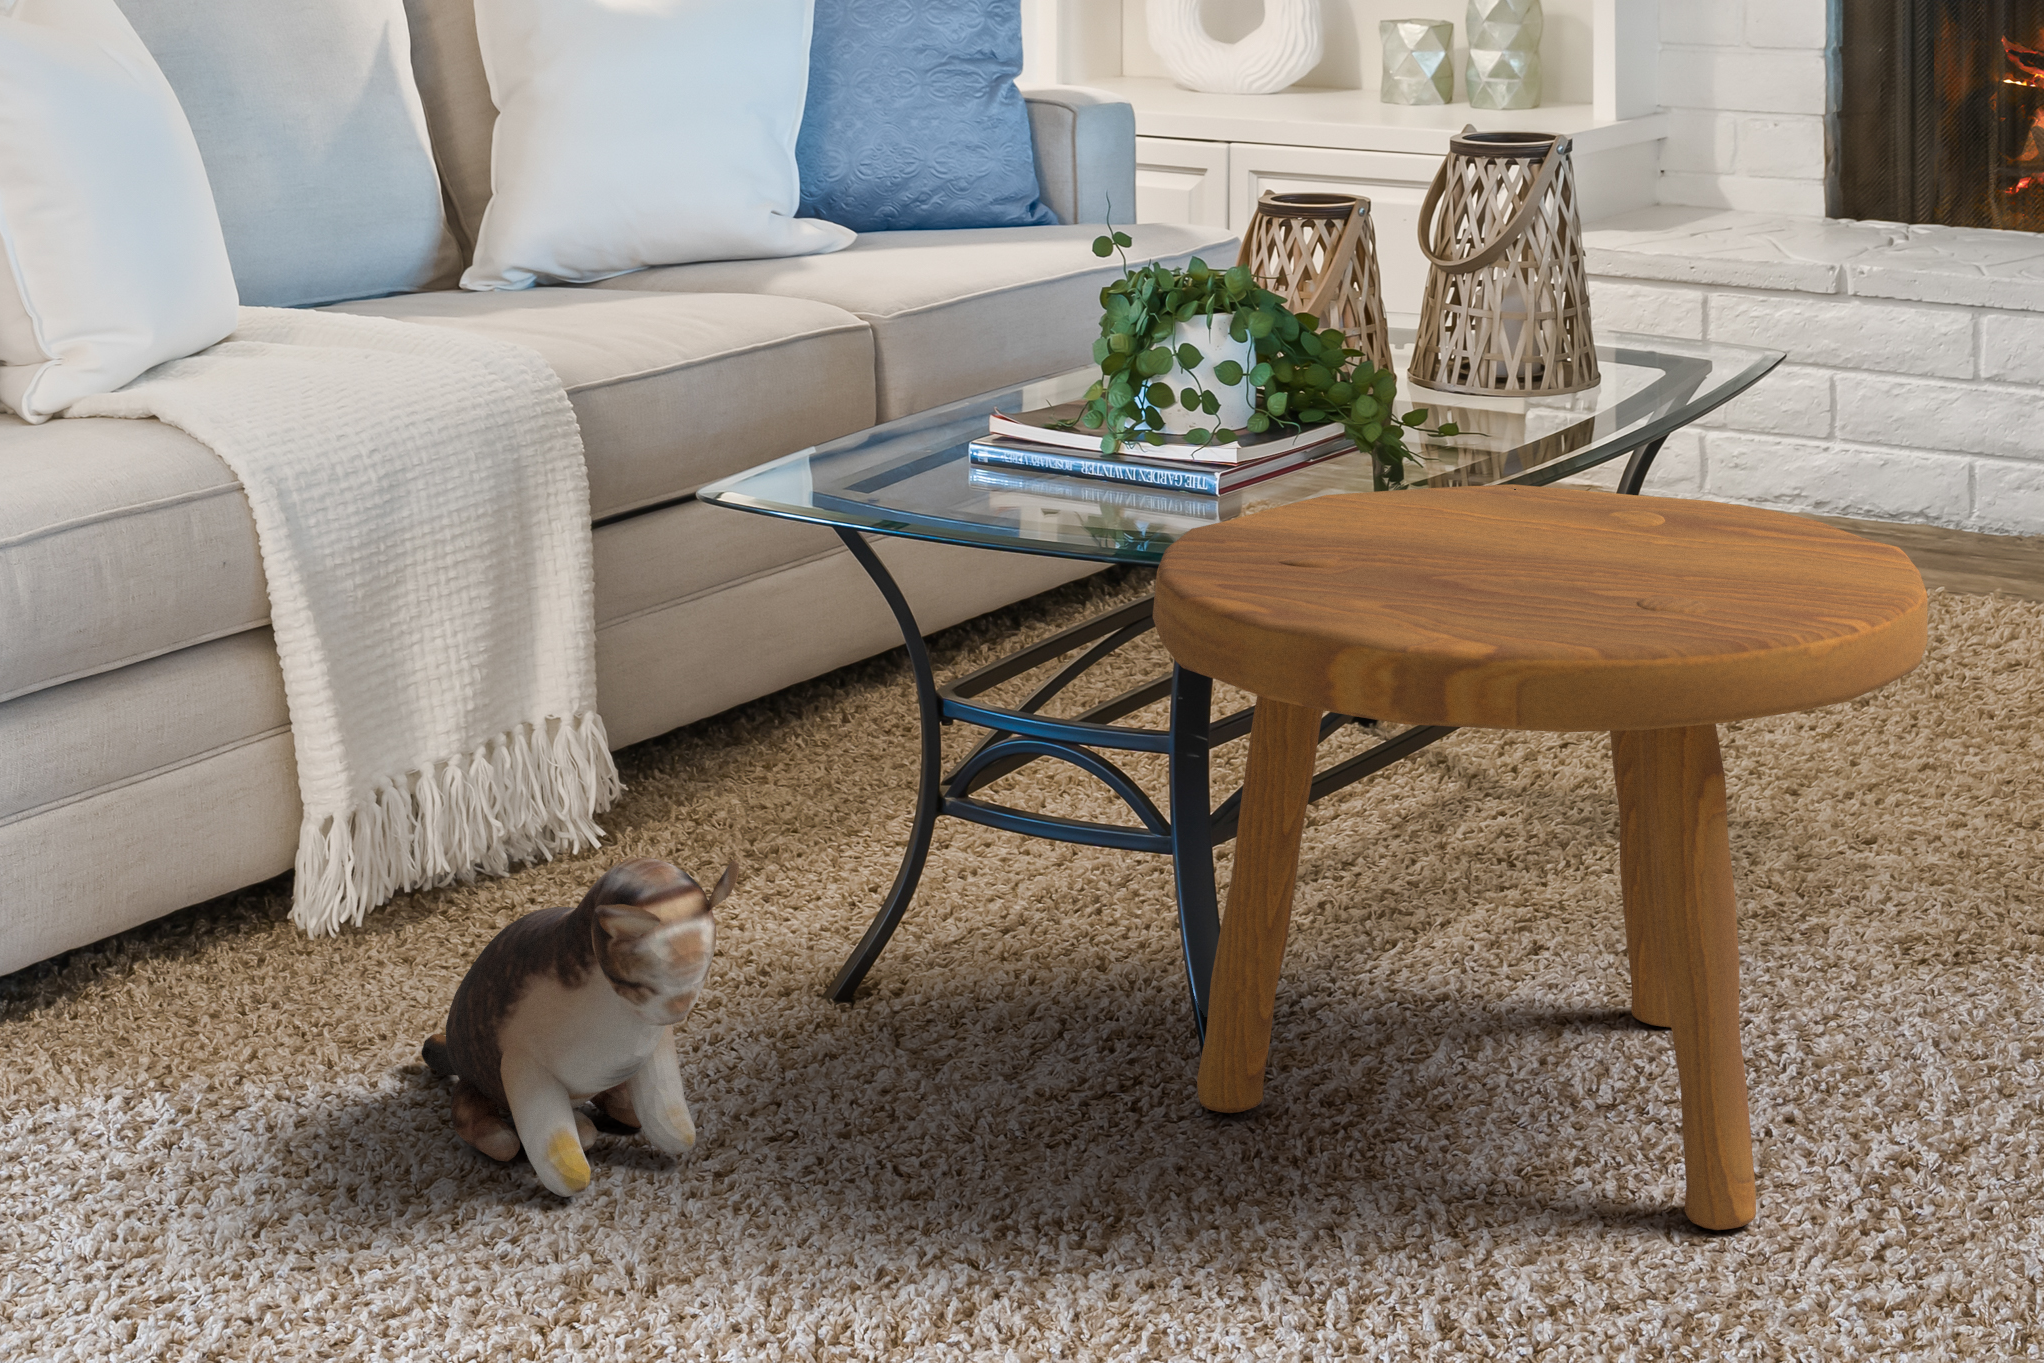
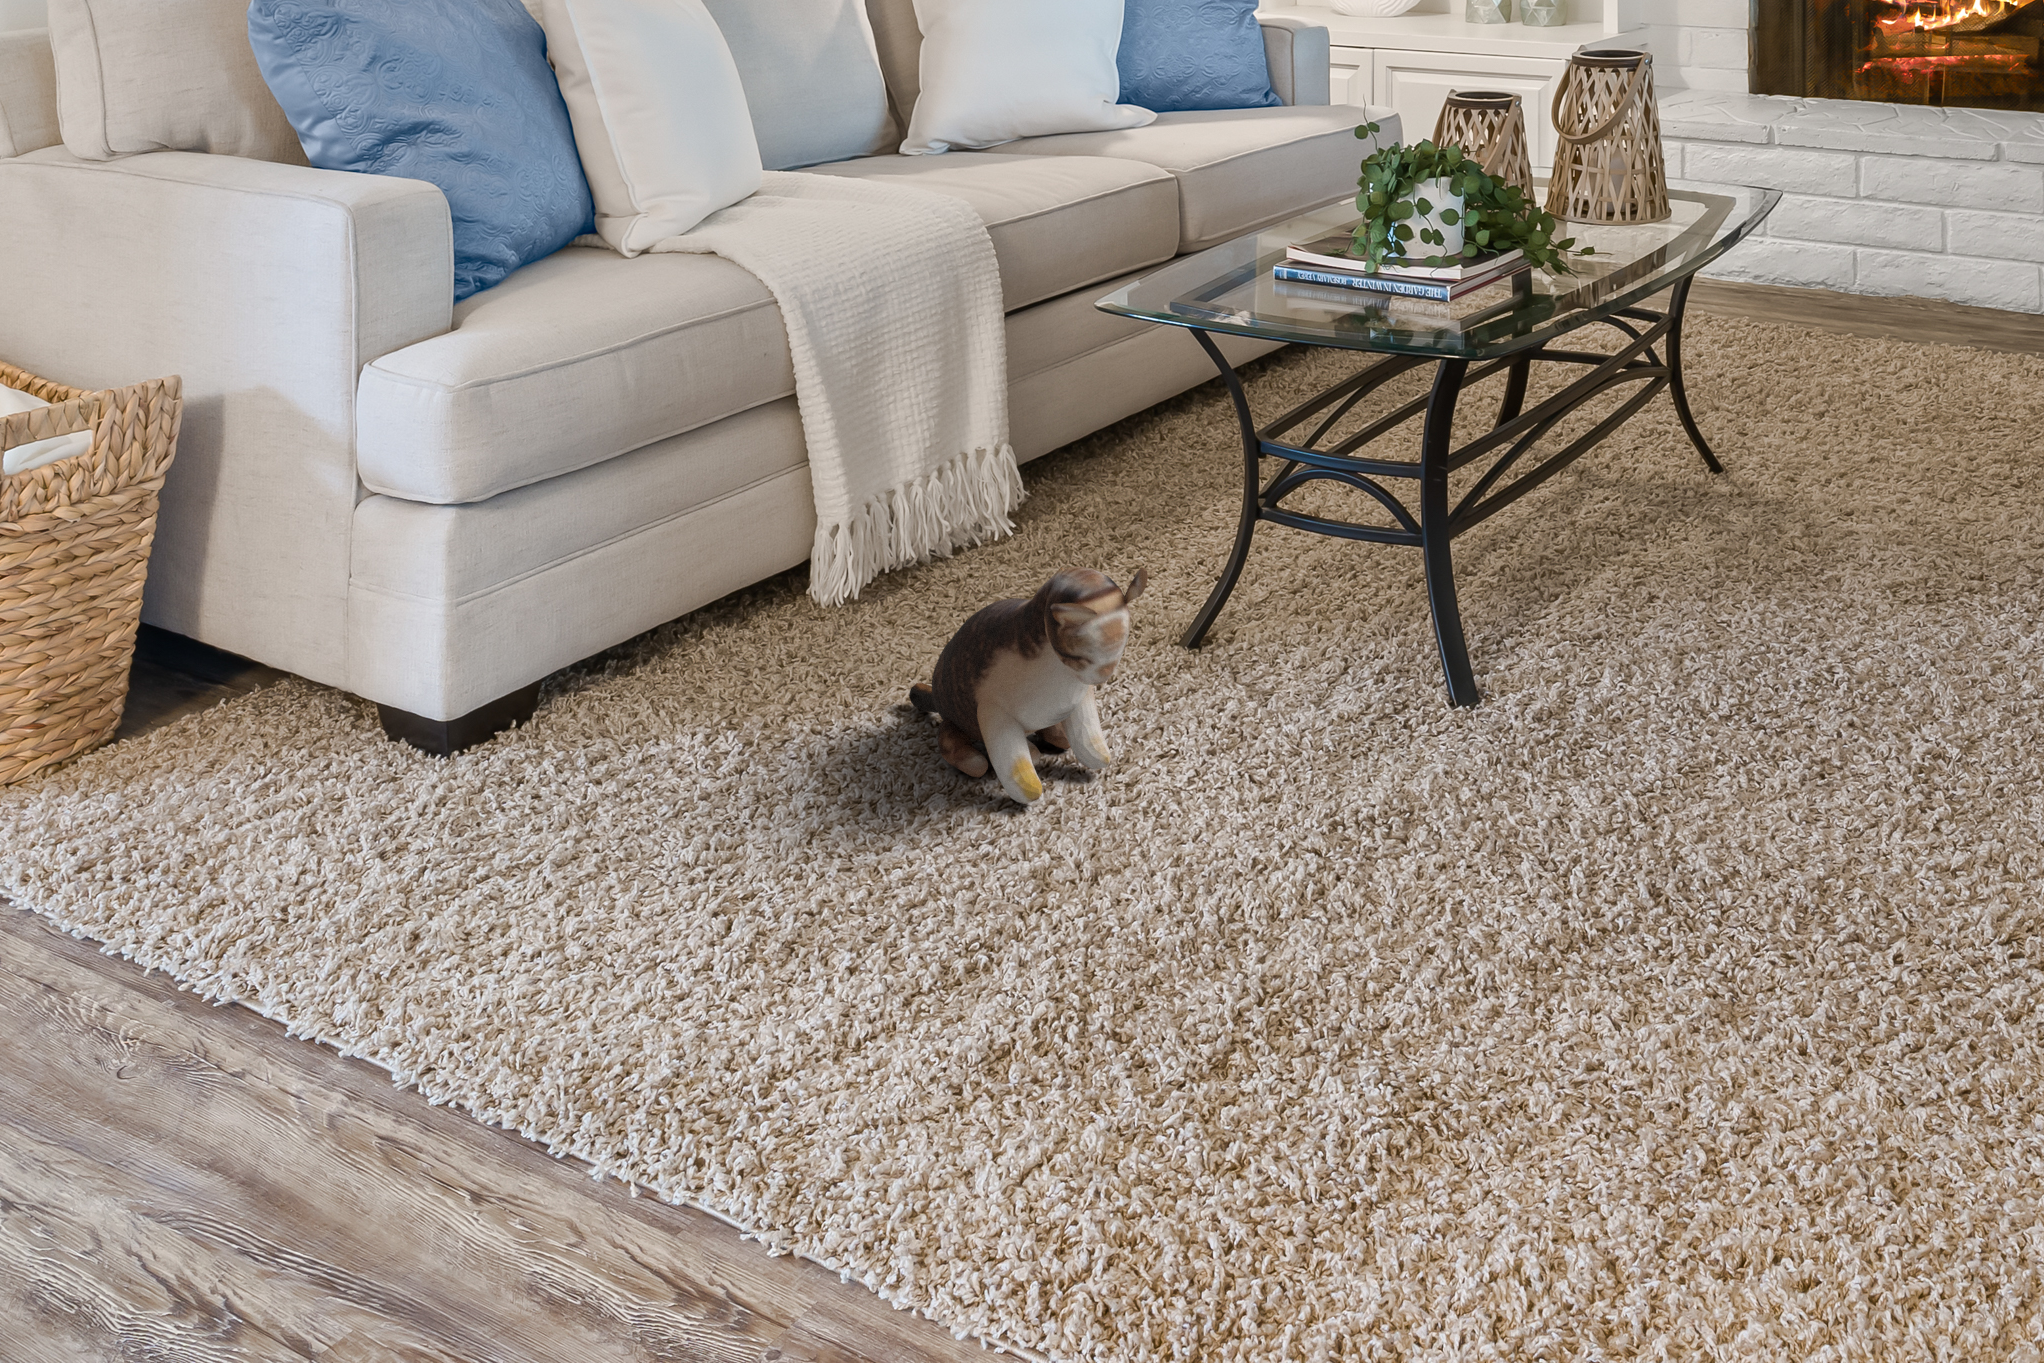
footstool: present [1153,484,1927,1230] -> none [1417,293,1943,810]

